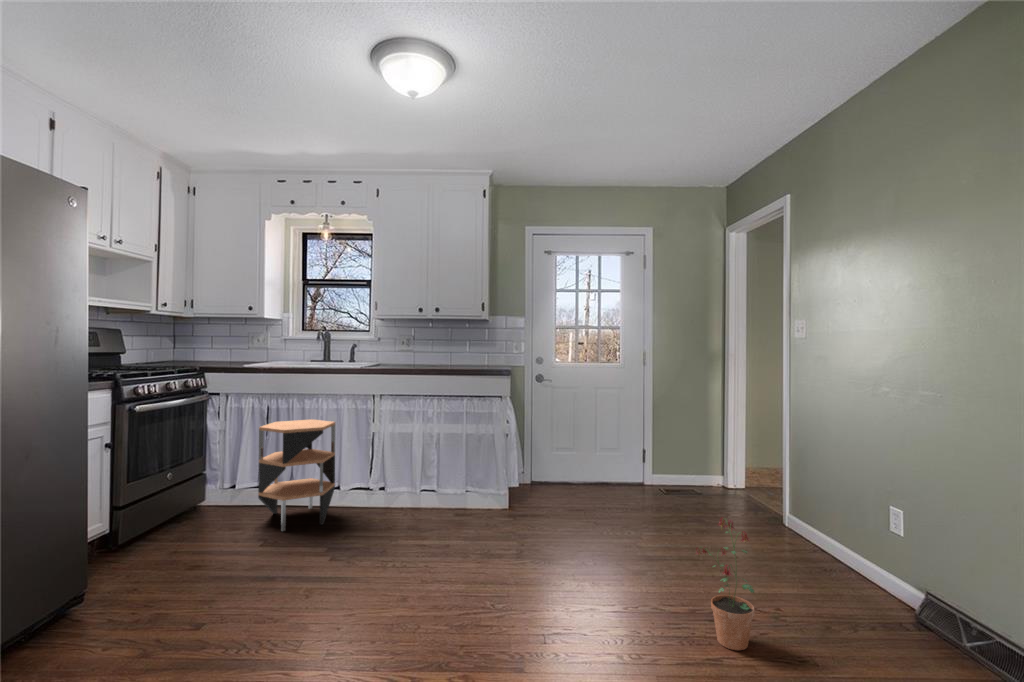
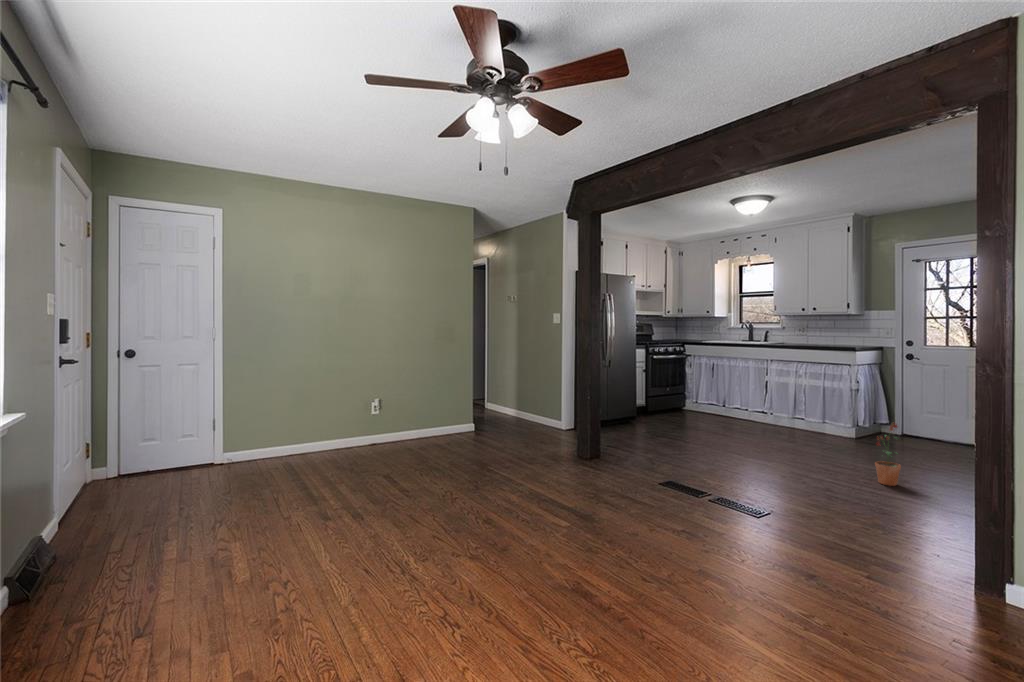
side table: present [258,419,335,531] -> none [703,370,743,423]

